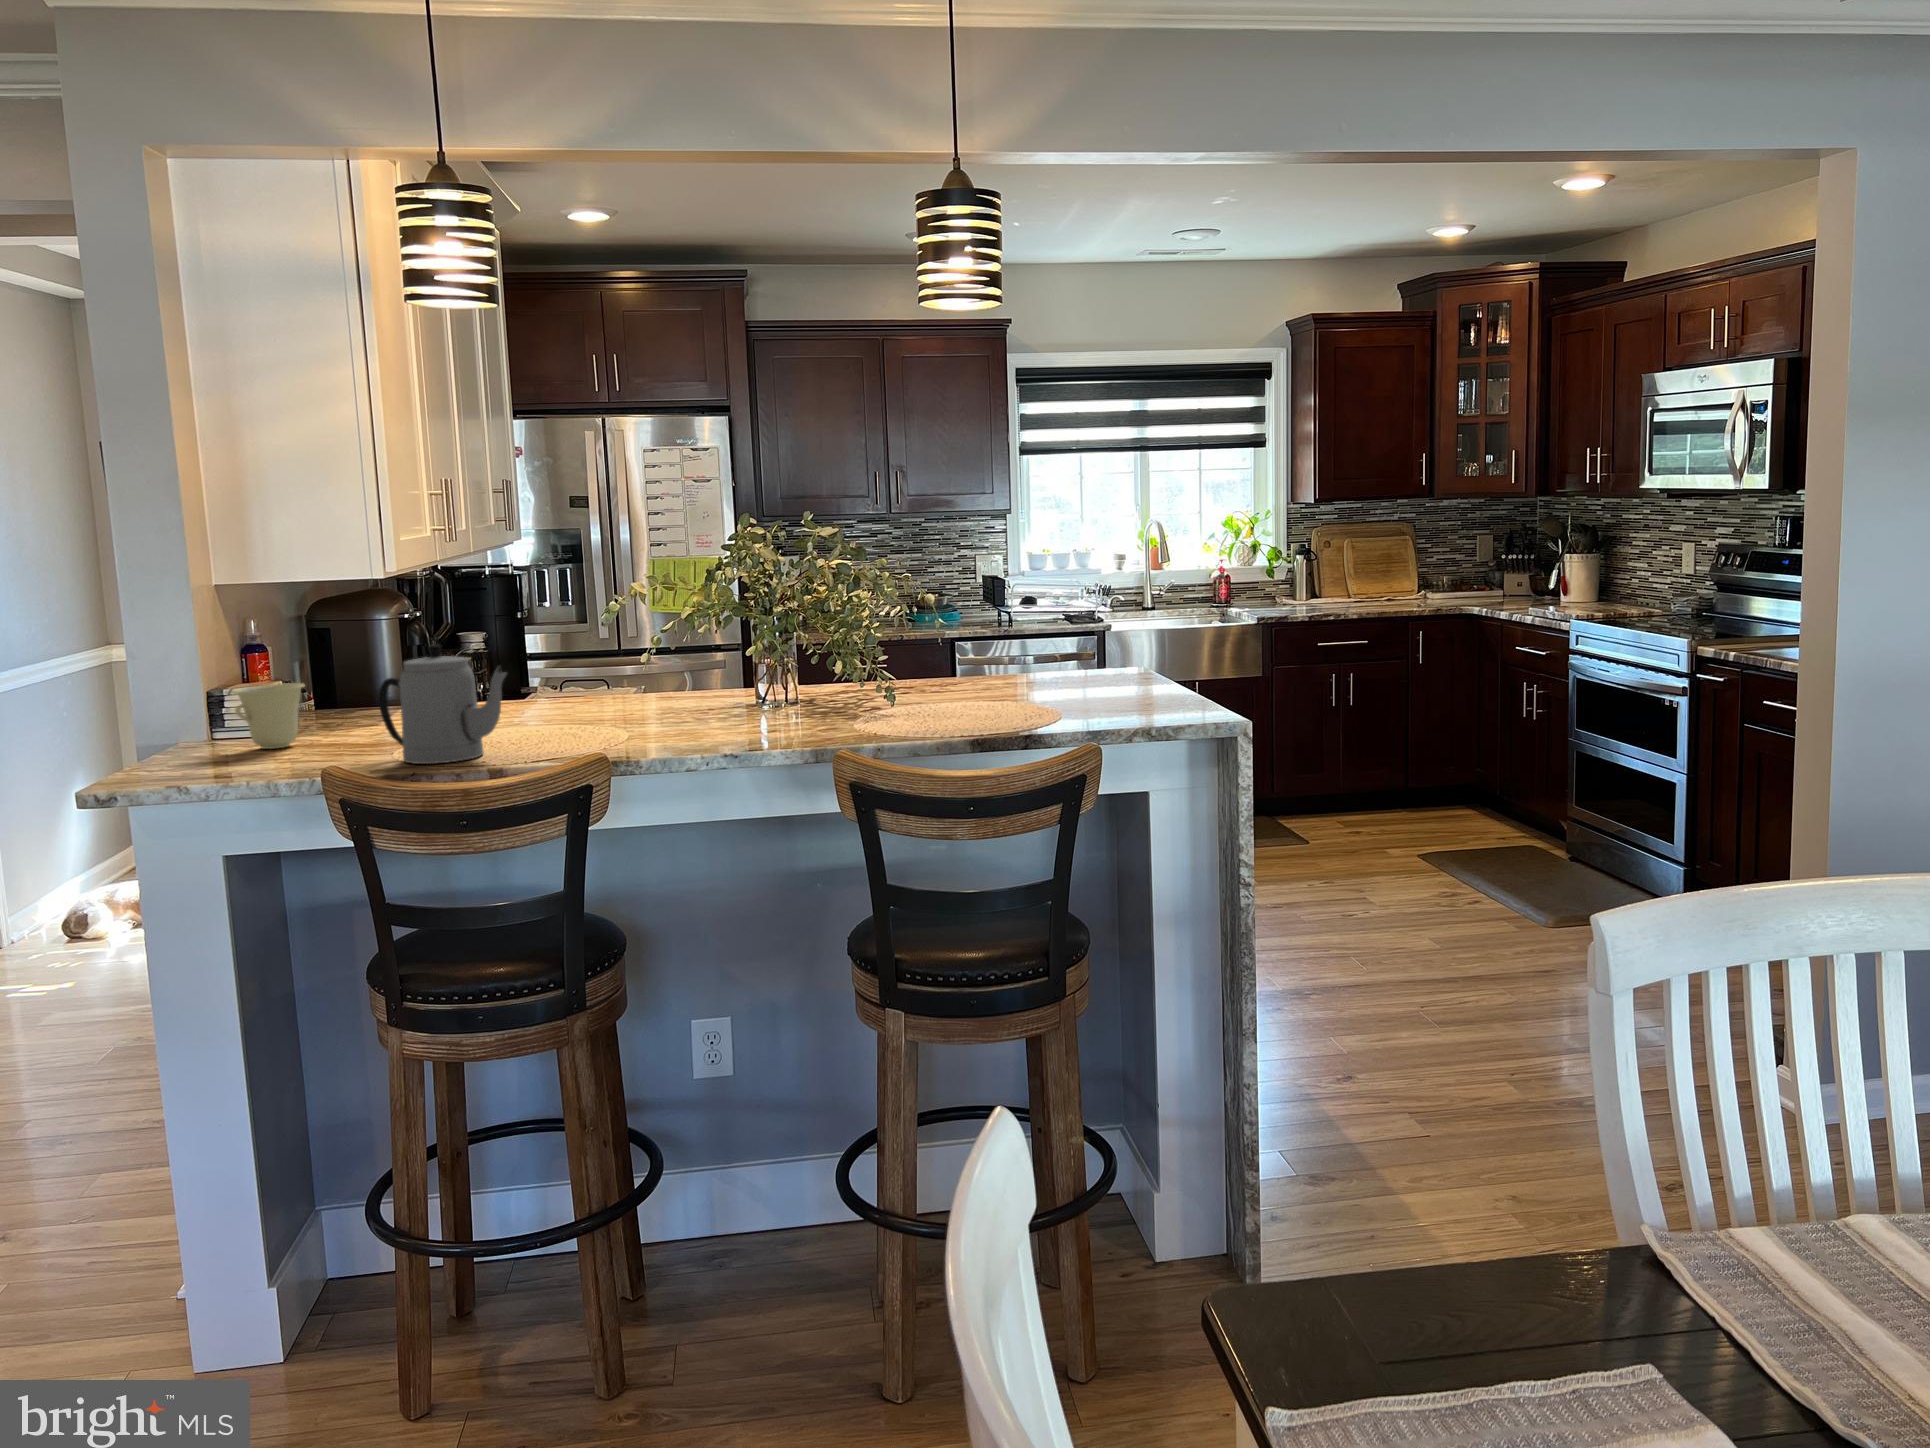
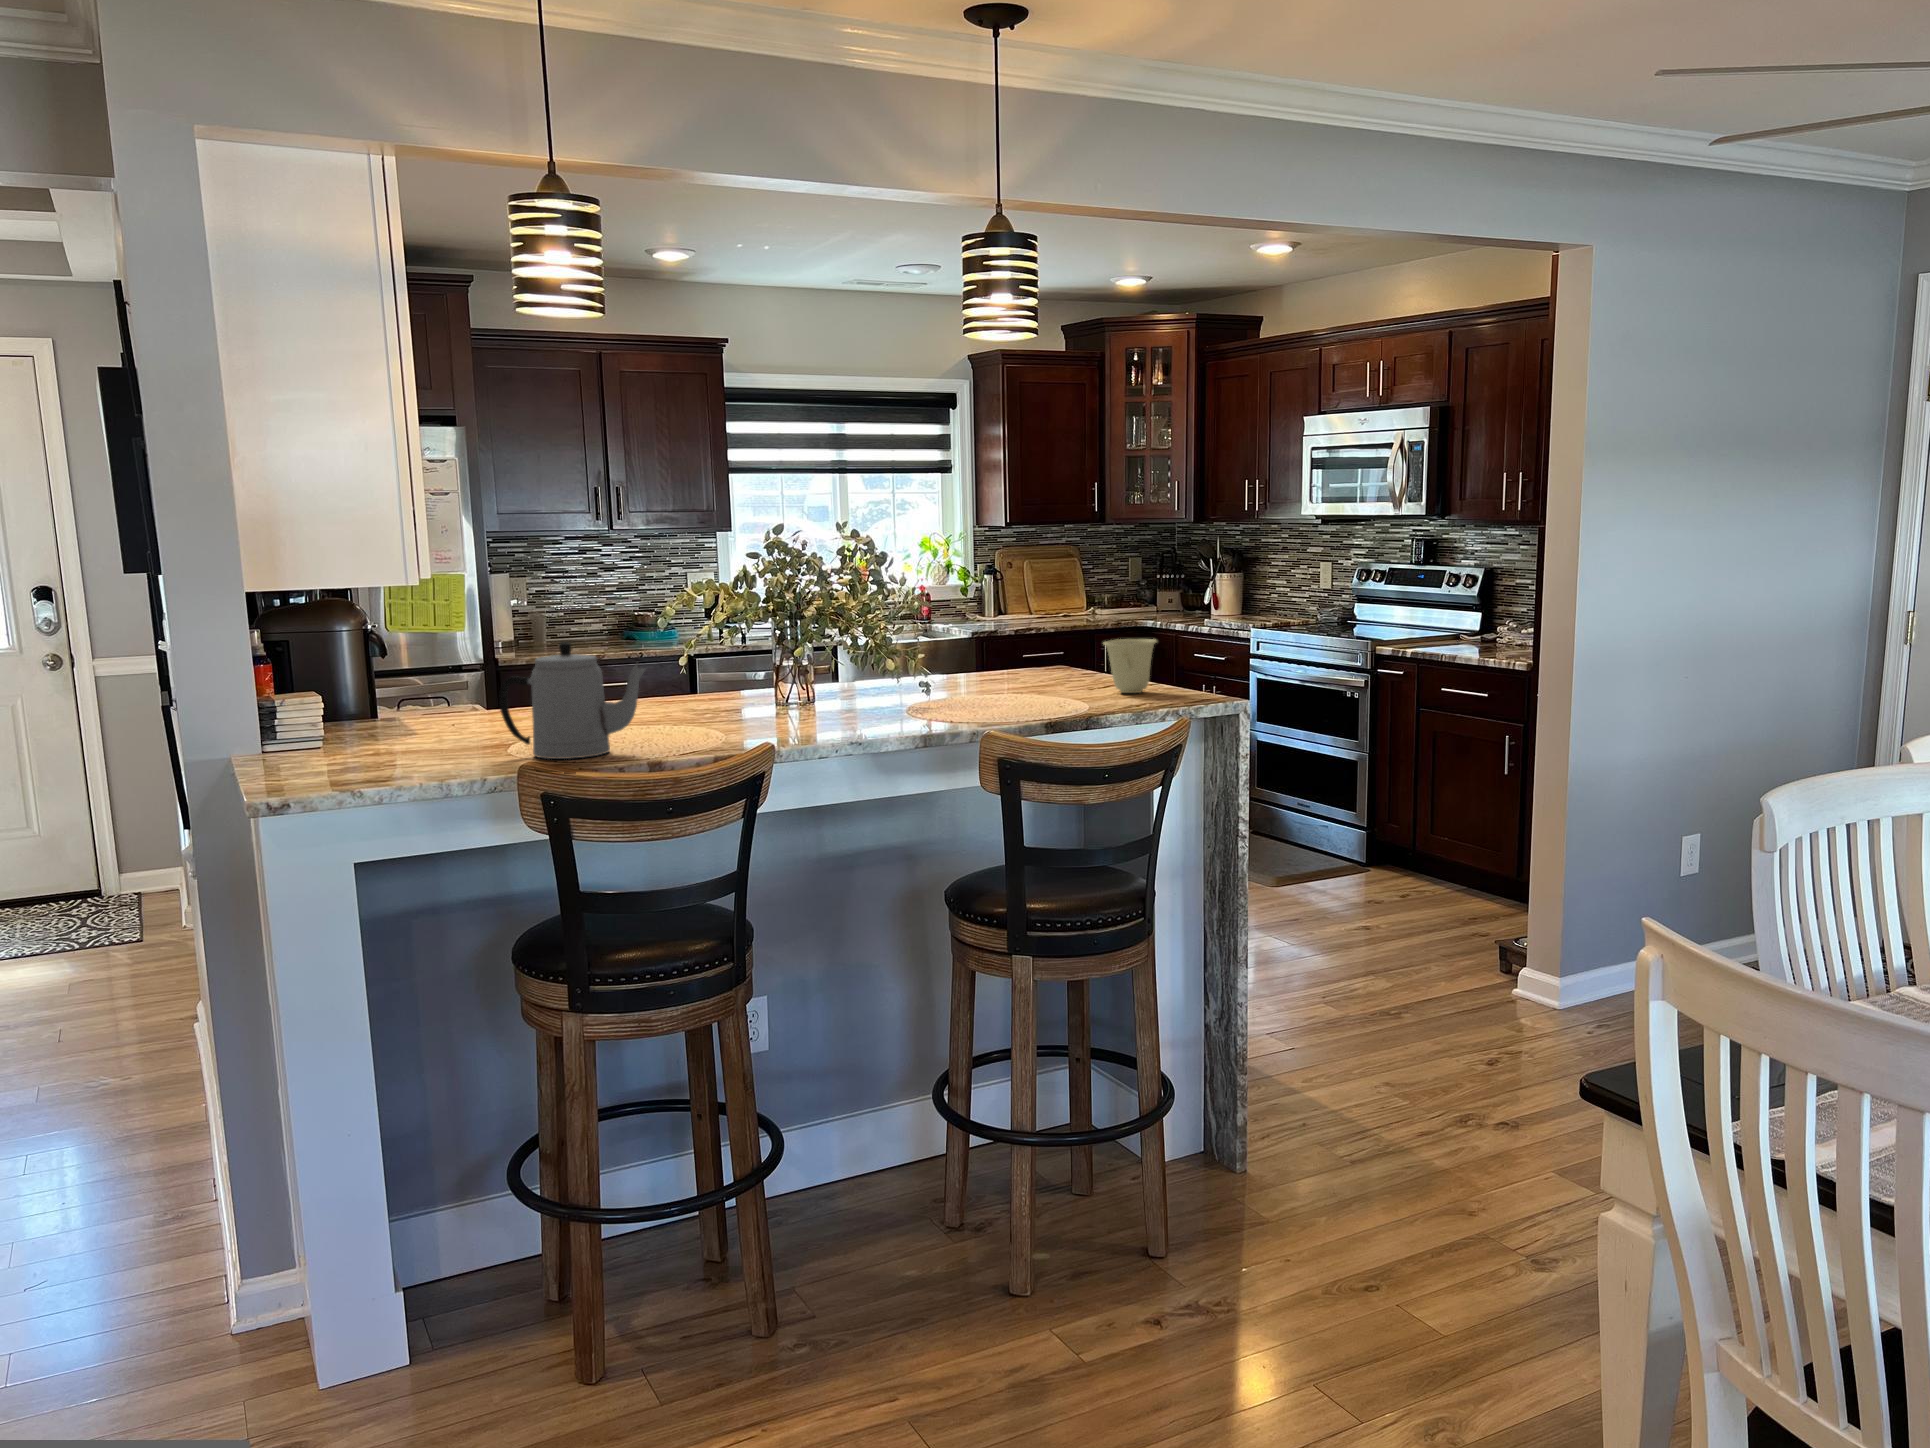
cup: present [233,683,305,749] -> present [1103,639,1157,693]

